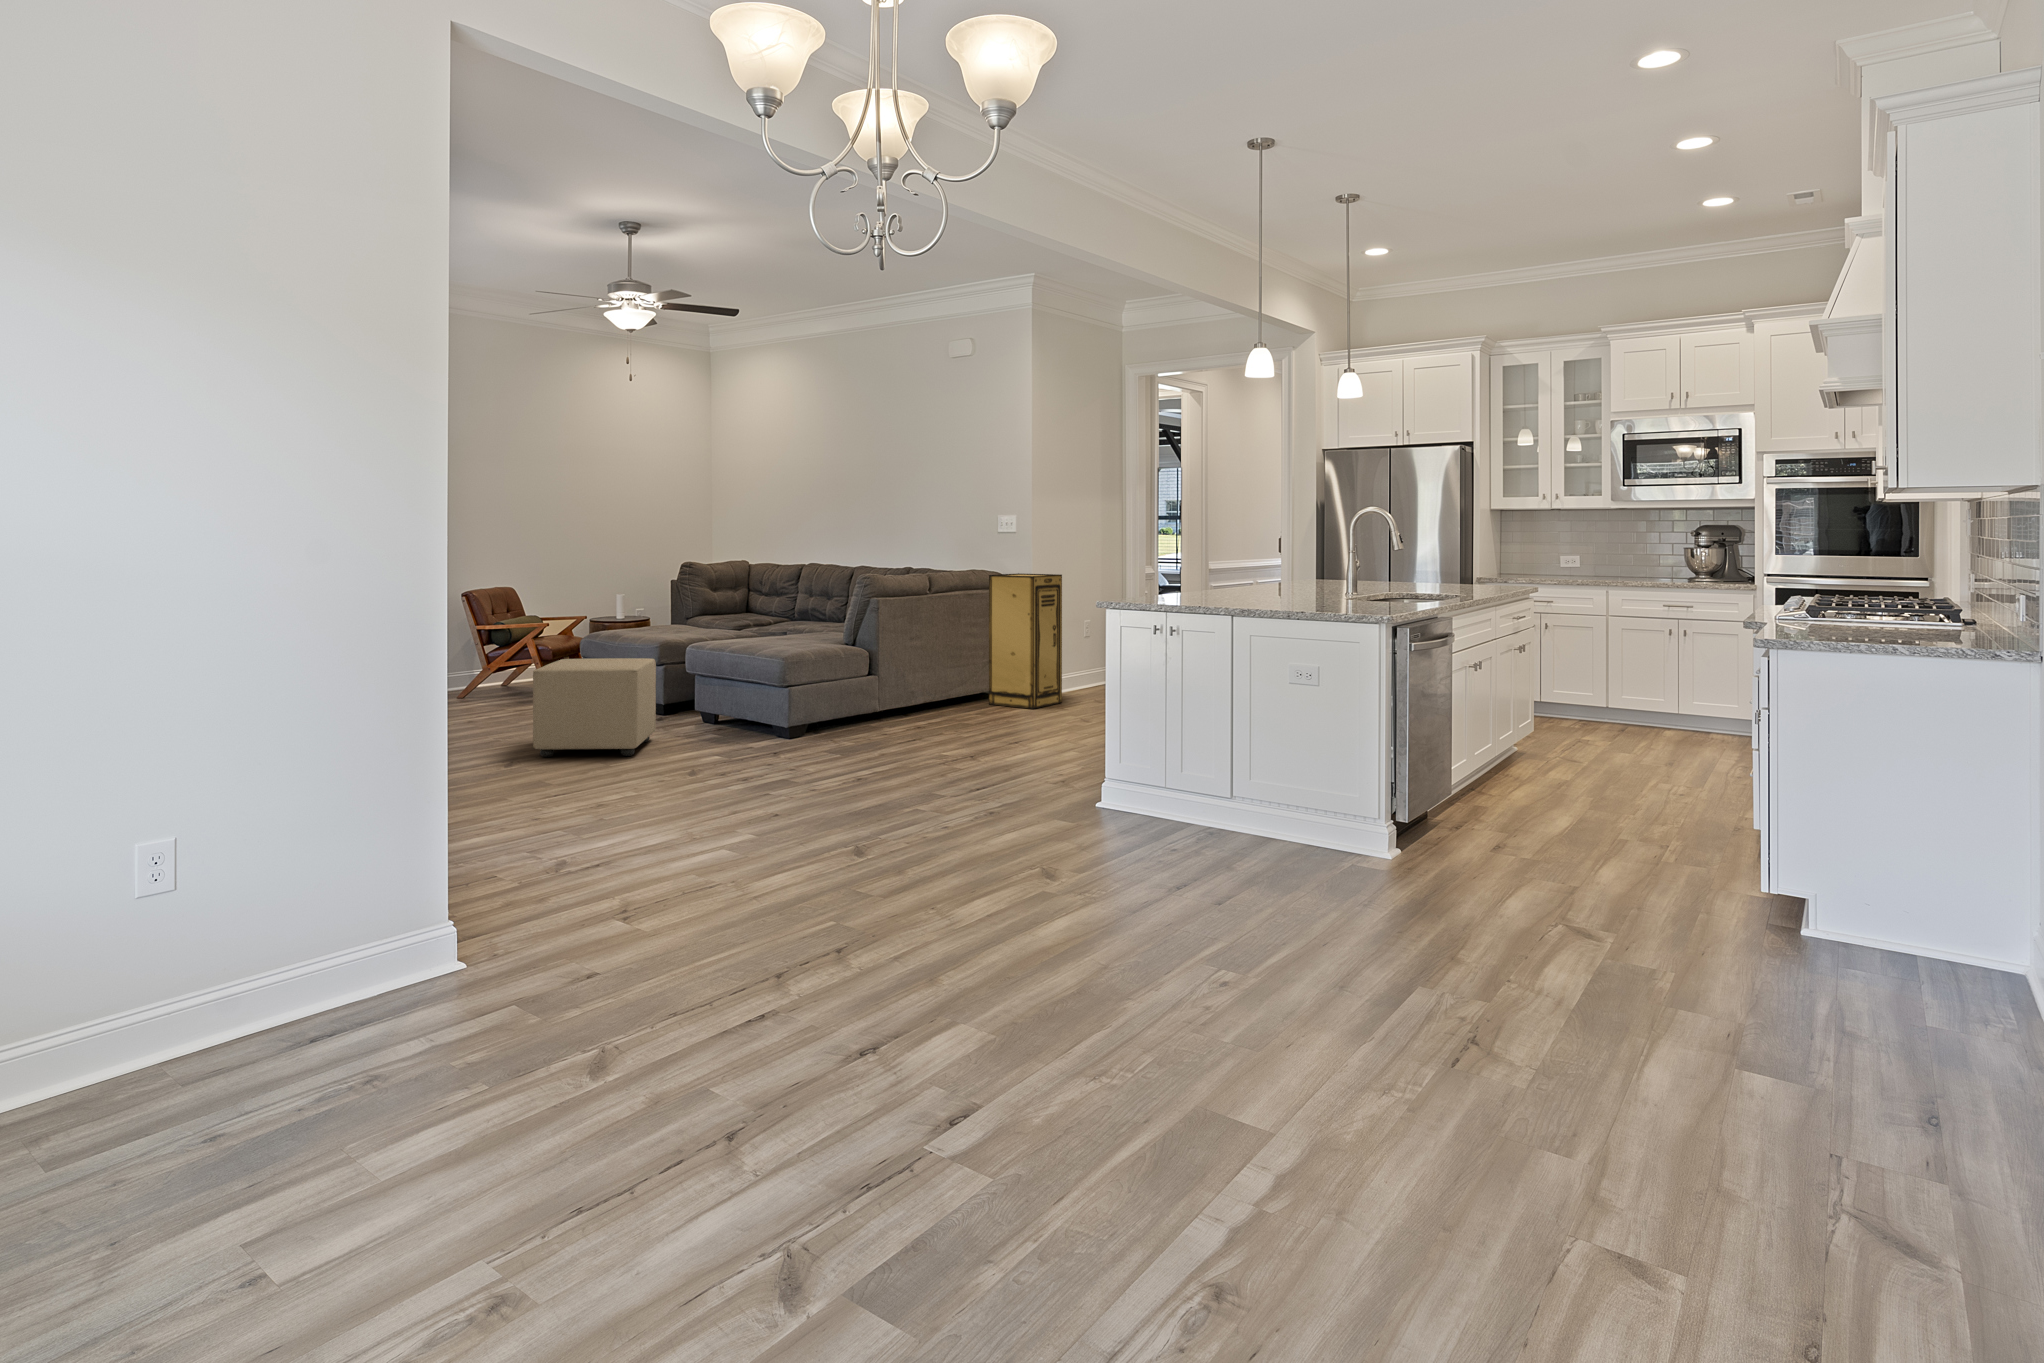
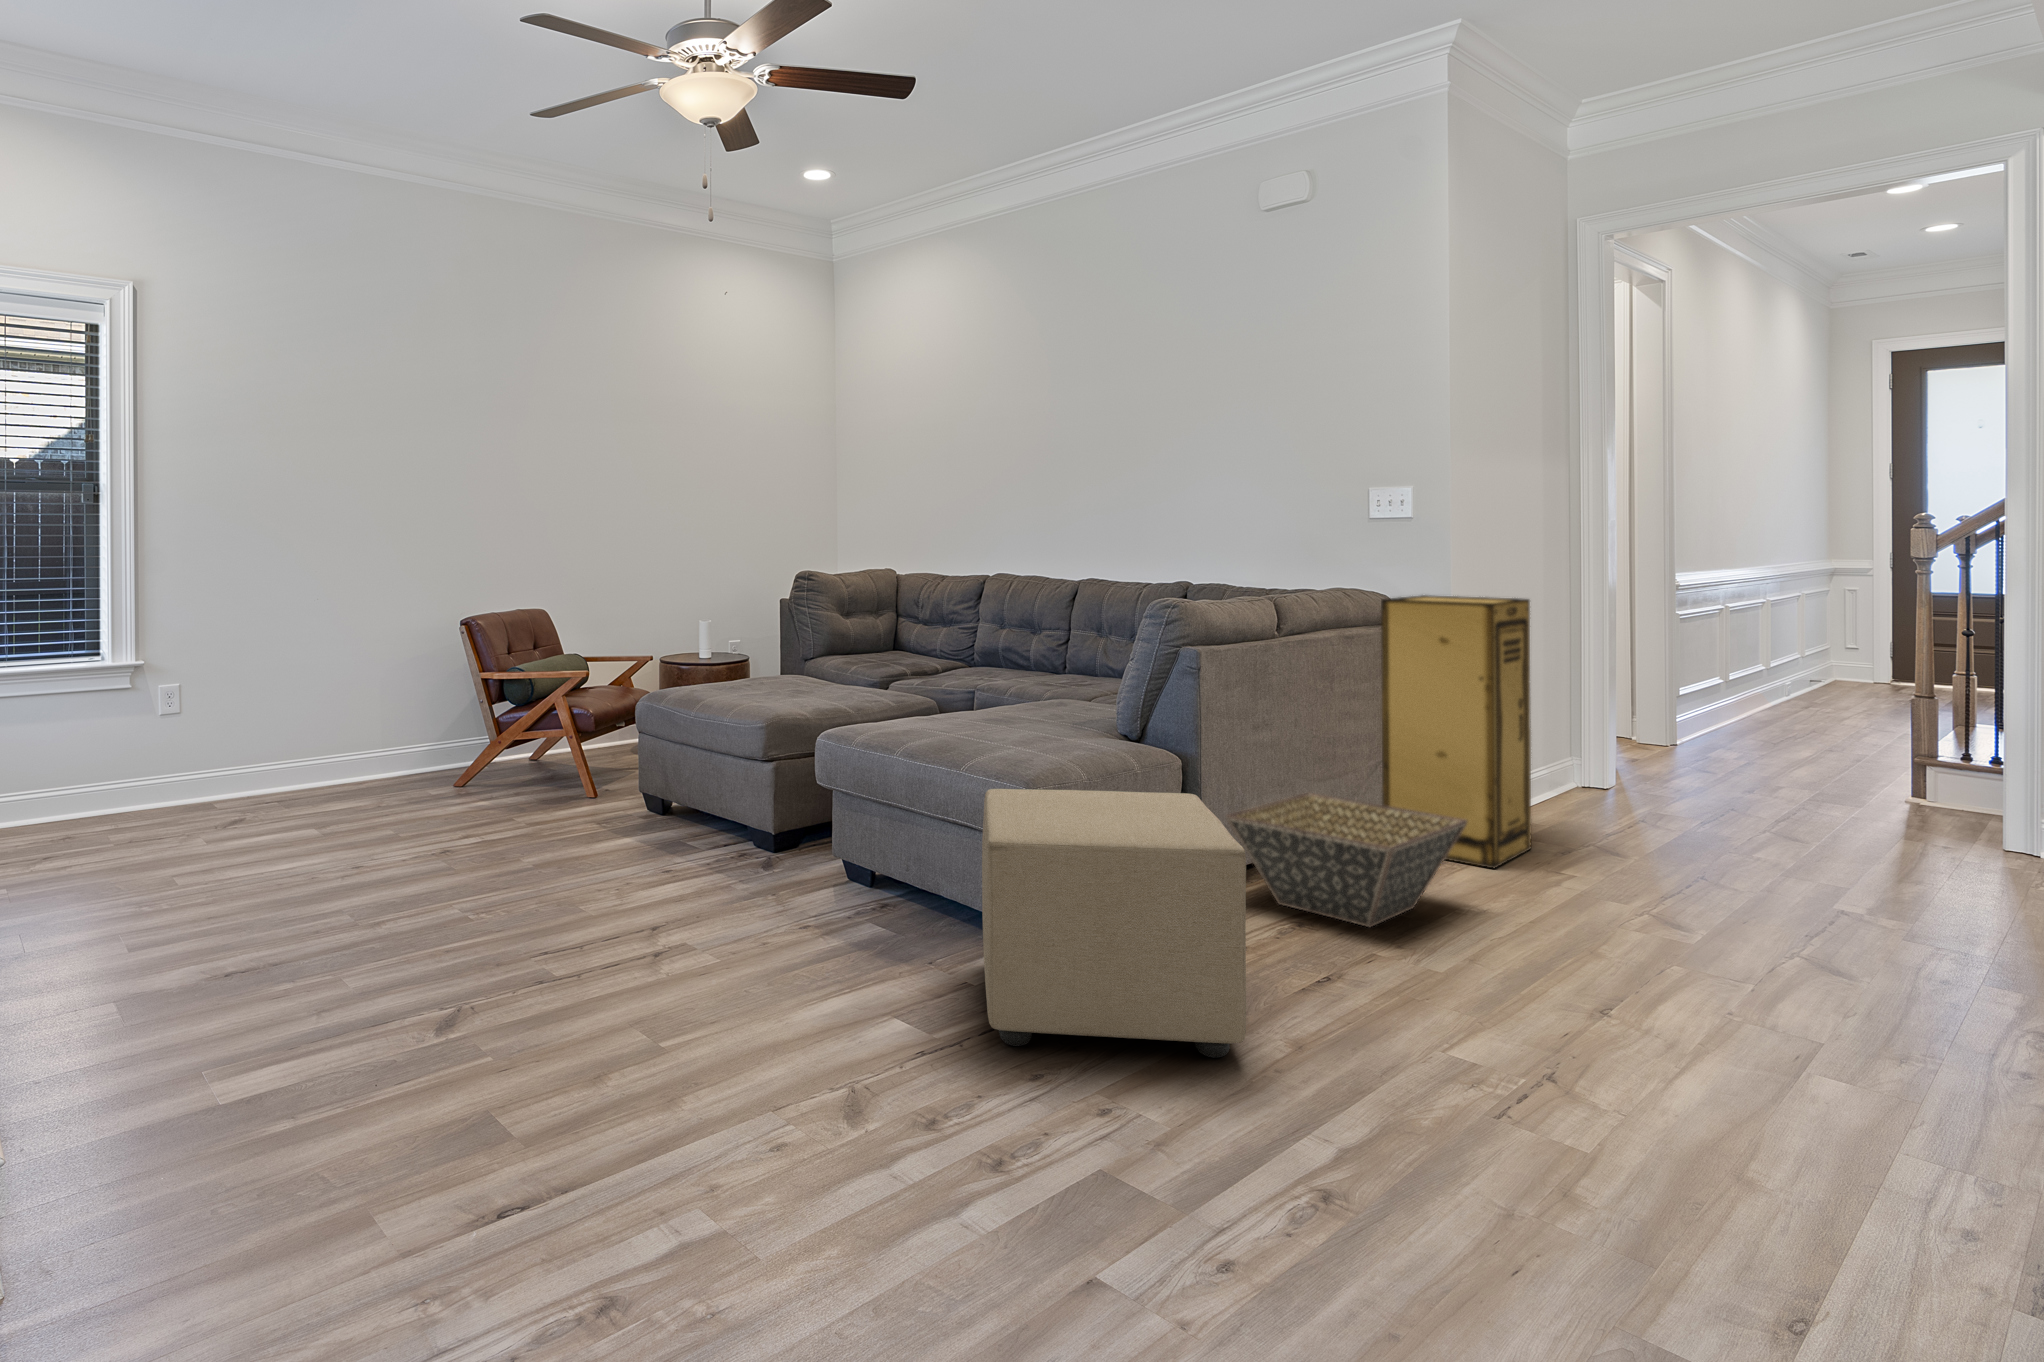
ottoman: present [533,658,656,757] -> present [982,789,1246,1058]
basket: none [890,672,1002,727] -> present [1226,793,1468,927]

